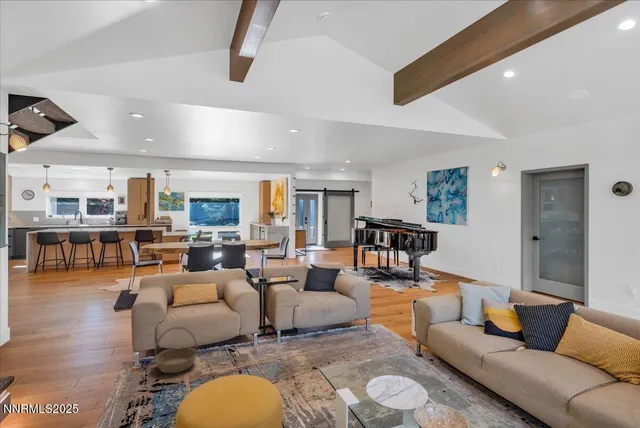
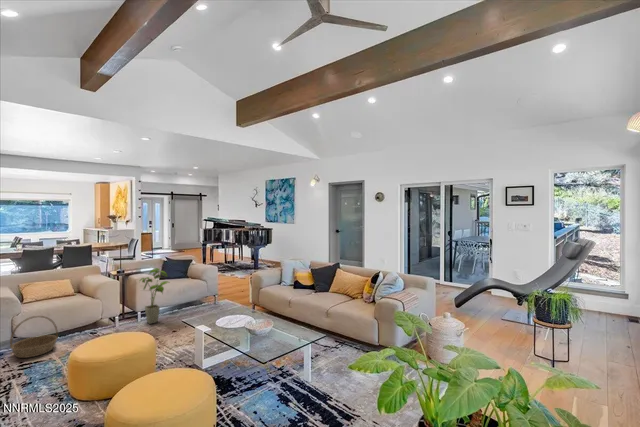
house plant: none [279,281,313,348] -> present [140,268,168,324]

